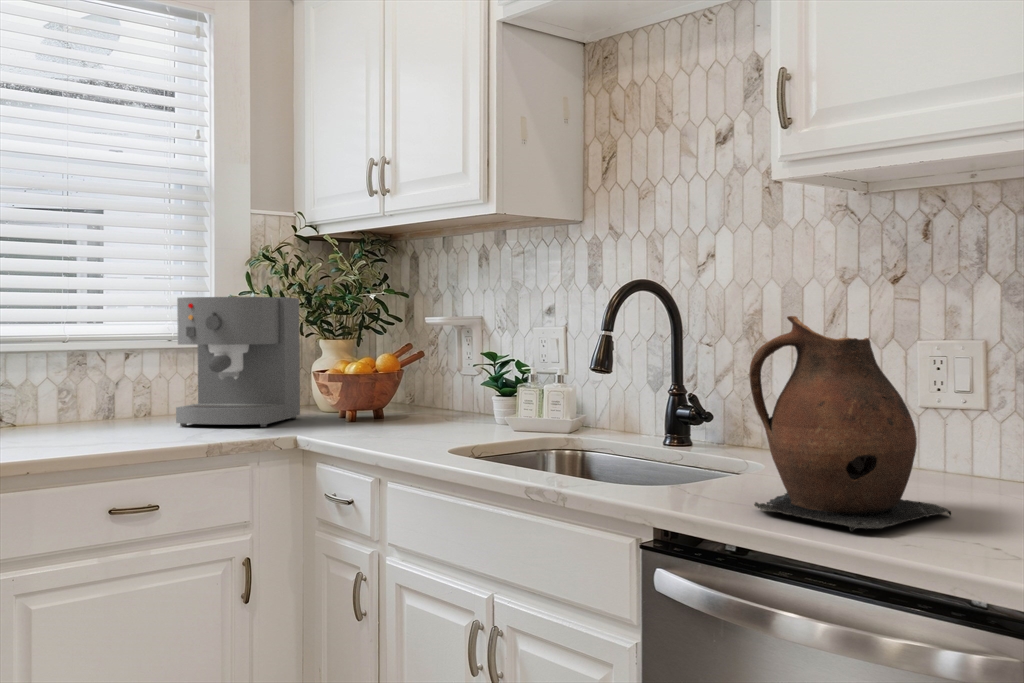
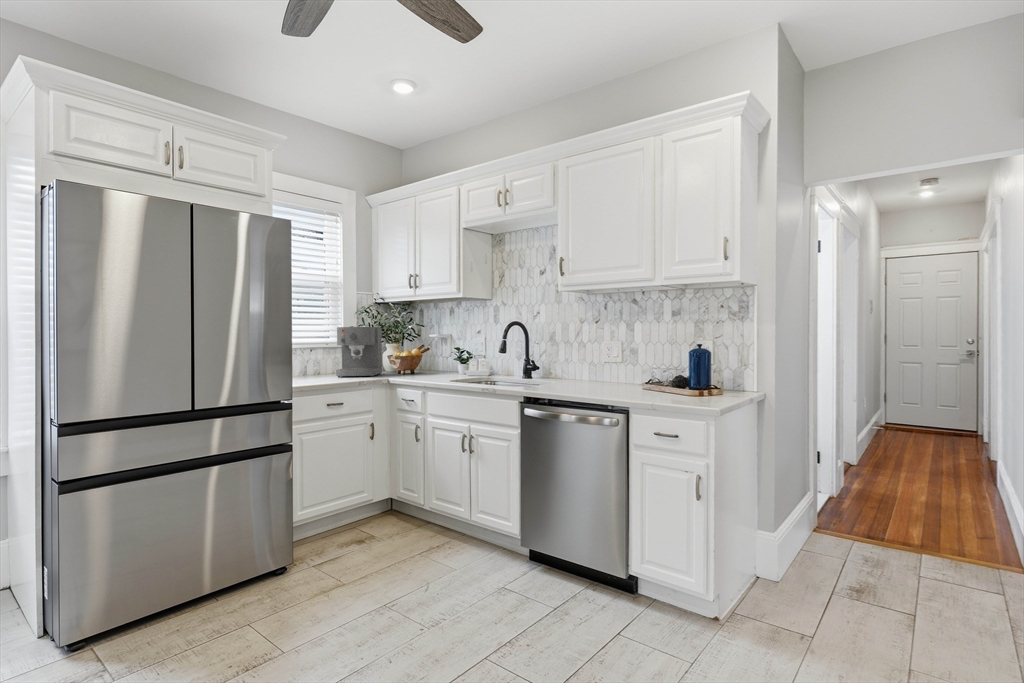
ceramic pitcher: present [749,316,951,531] -> none [551,333,605,392]

